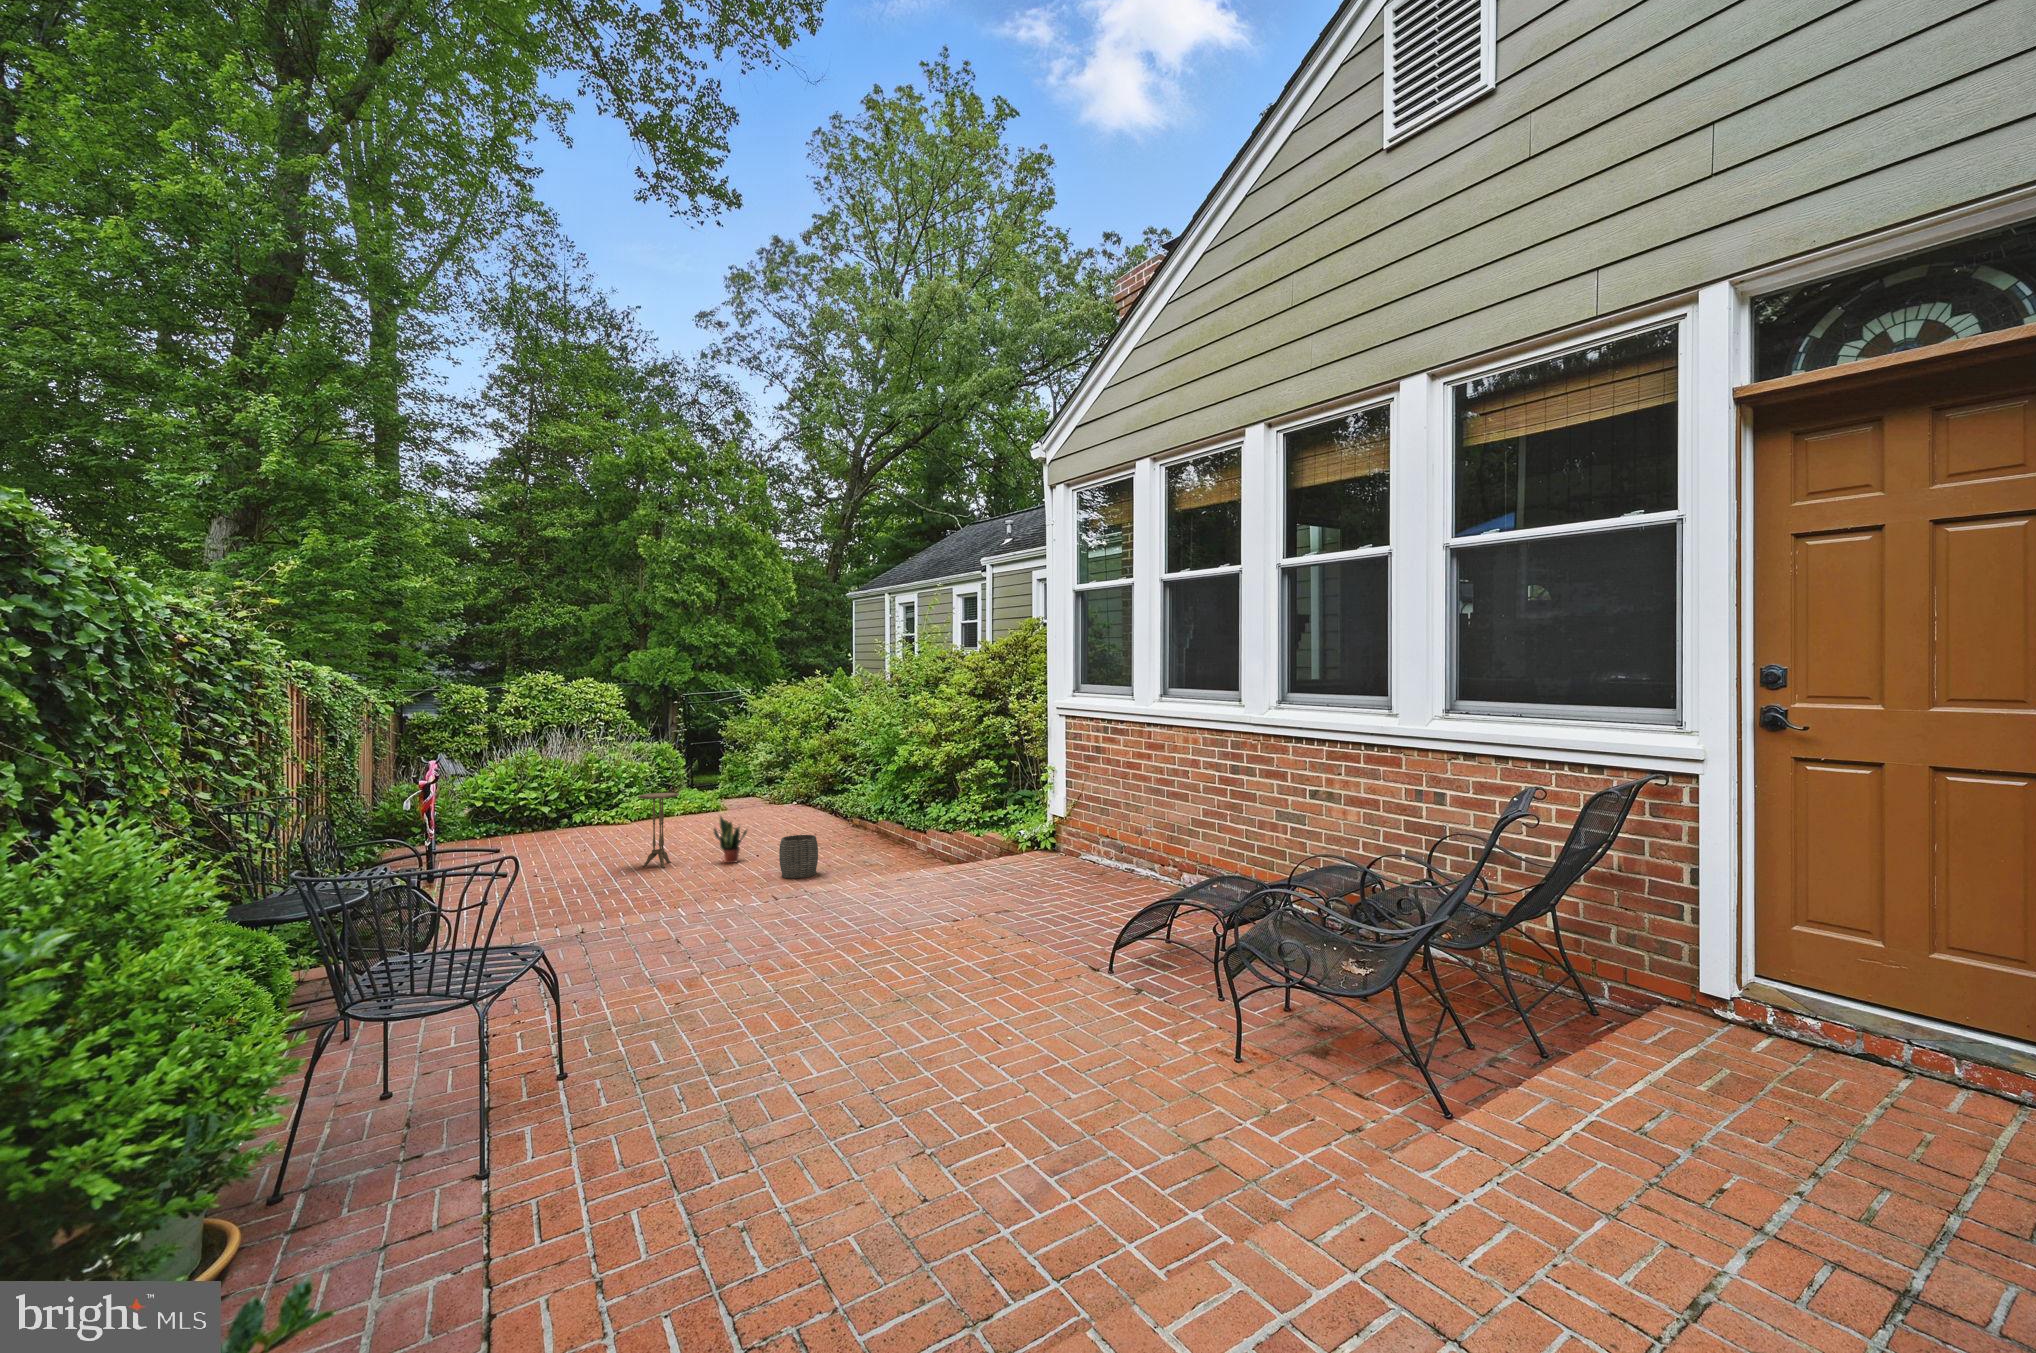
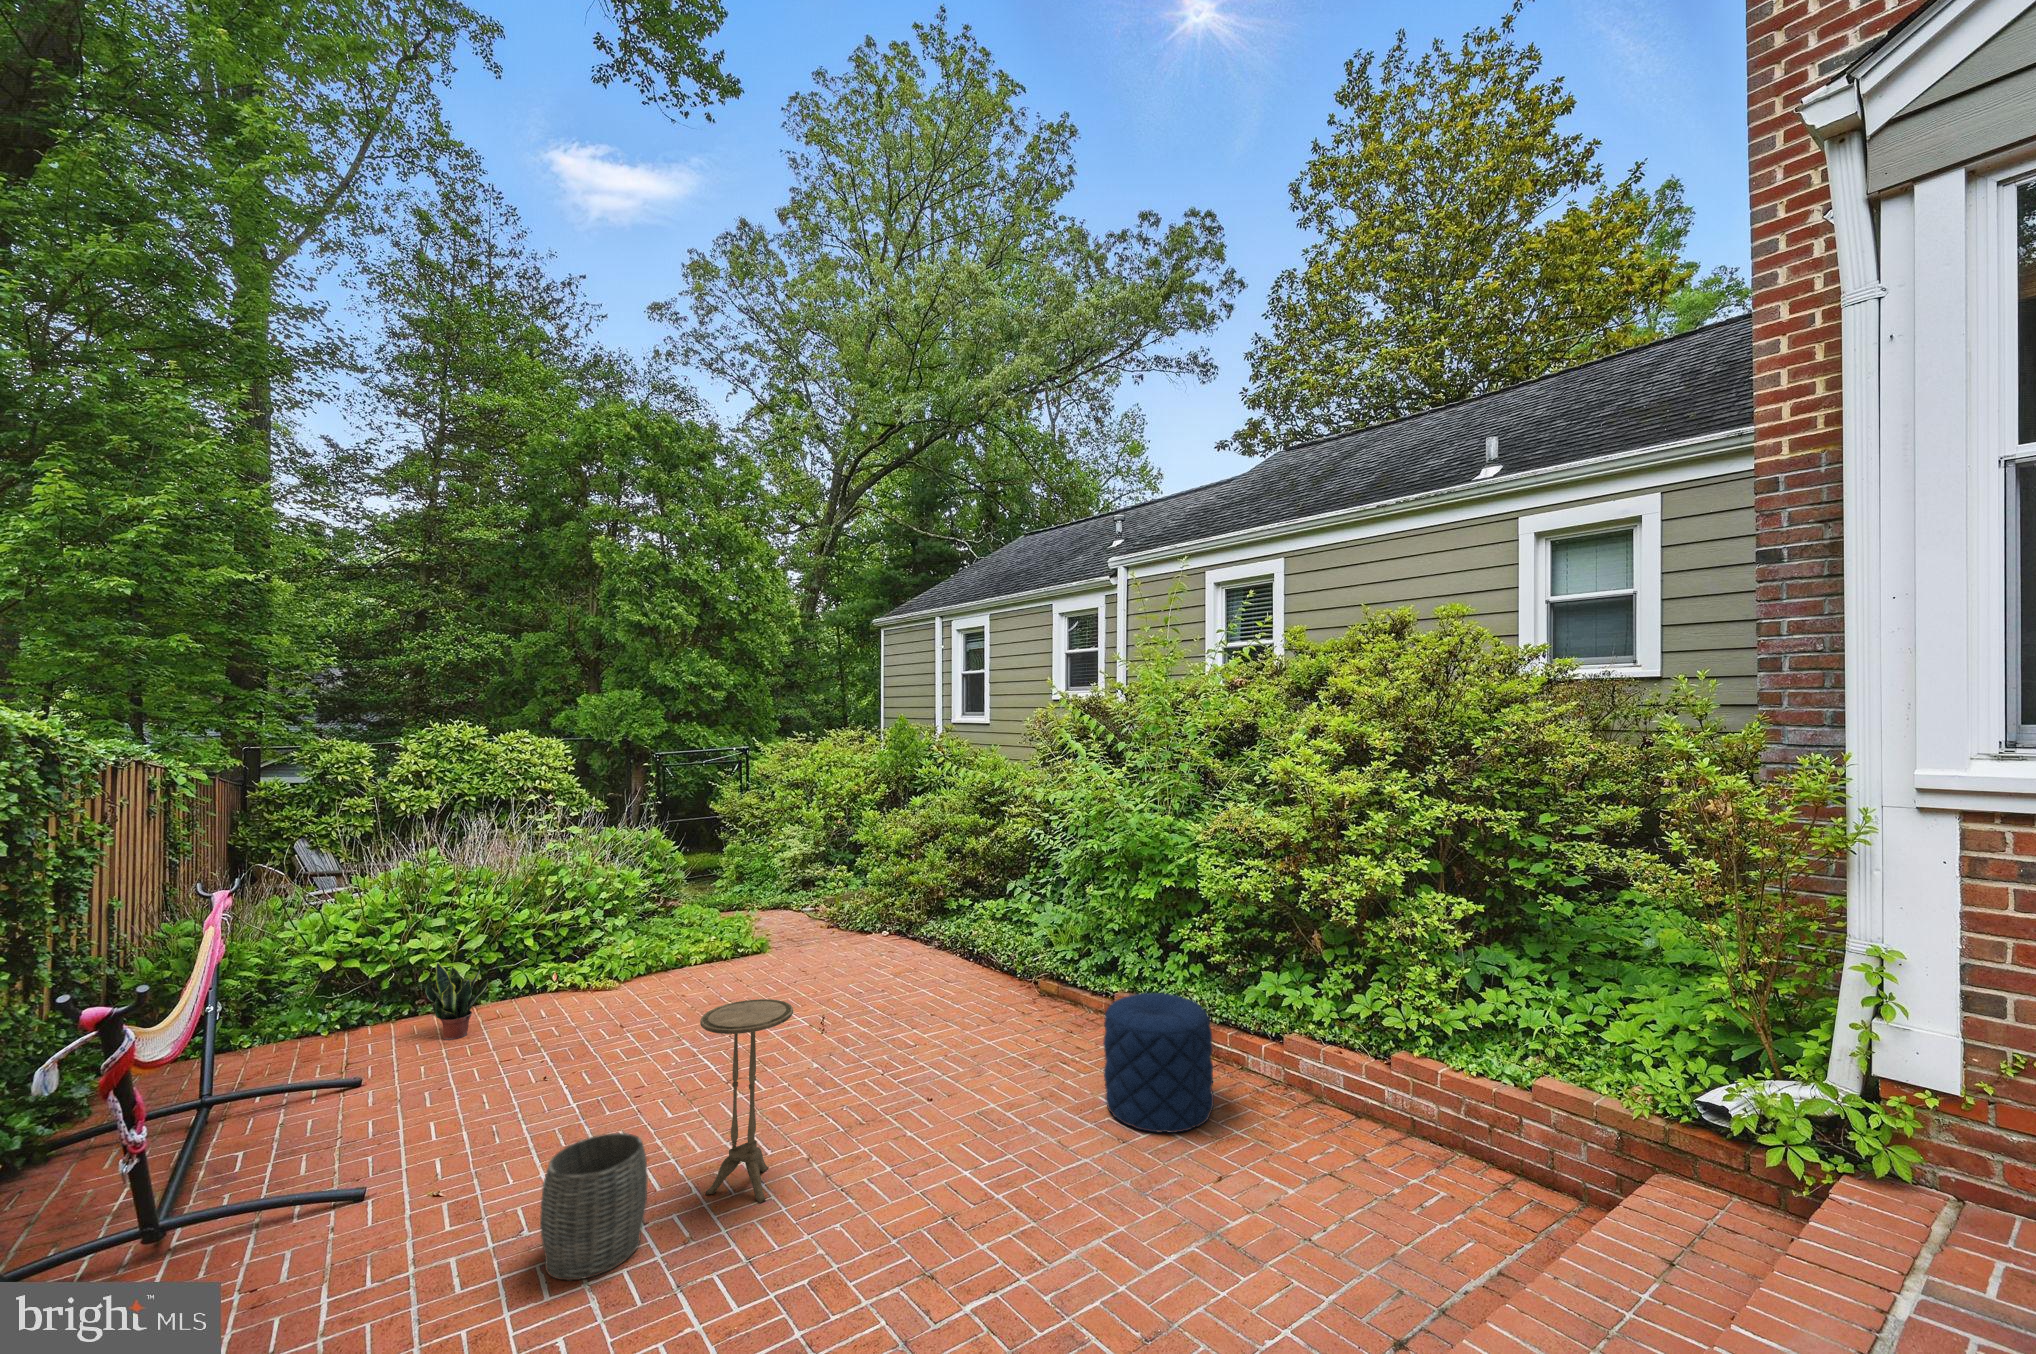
pouf: none [831,803,883,857] -> present [1103,993,1214,1133]
potted plant: present [714,817,747,863] -> present [425,963,488,1040]
woven basket: present [779,835,818,878] -> present [540,1133,648,1280]

